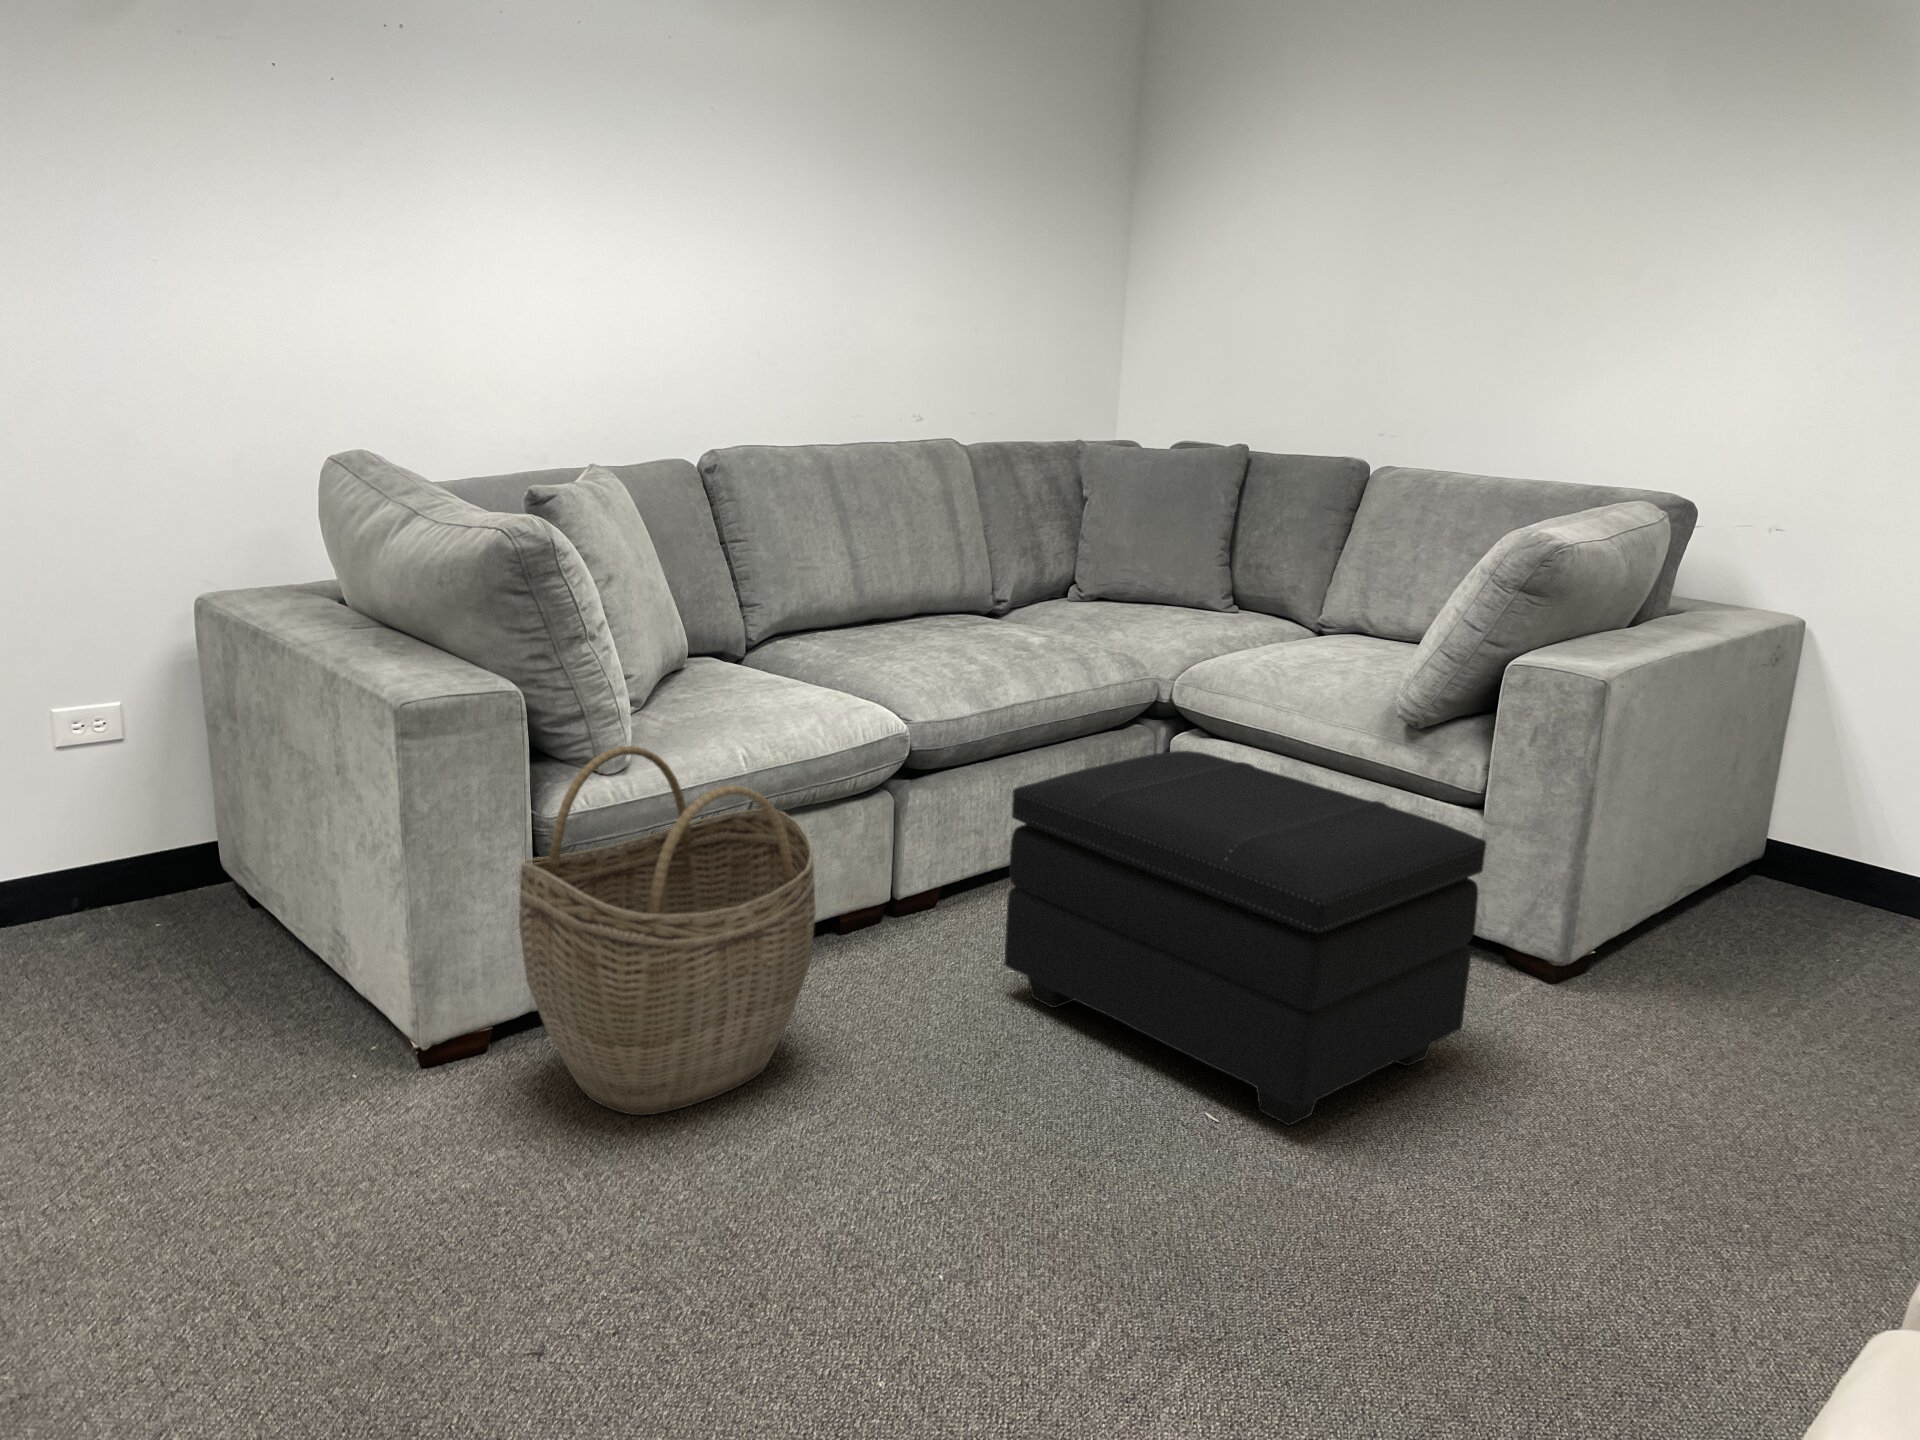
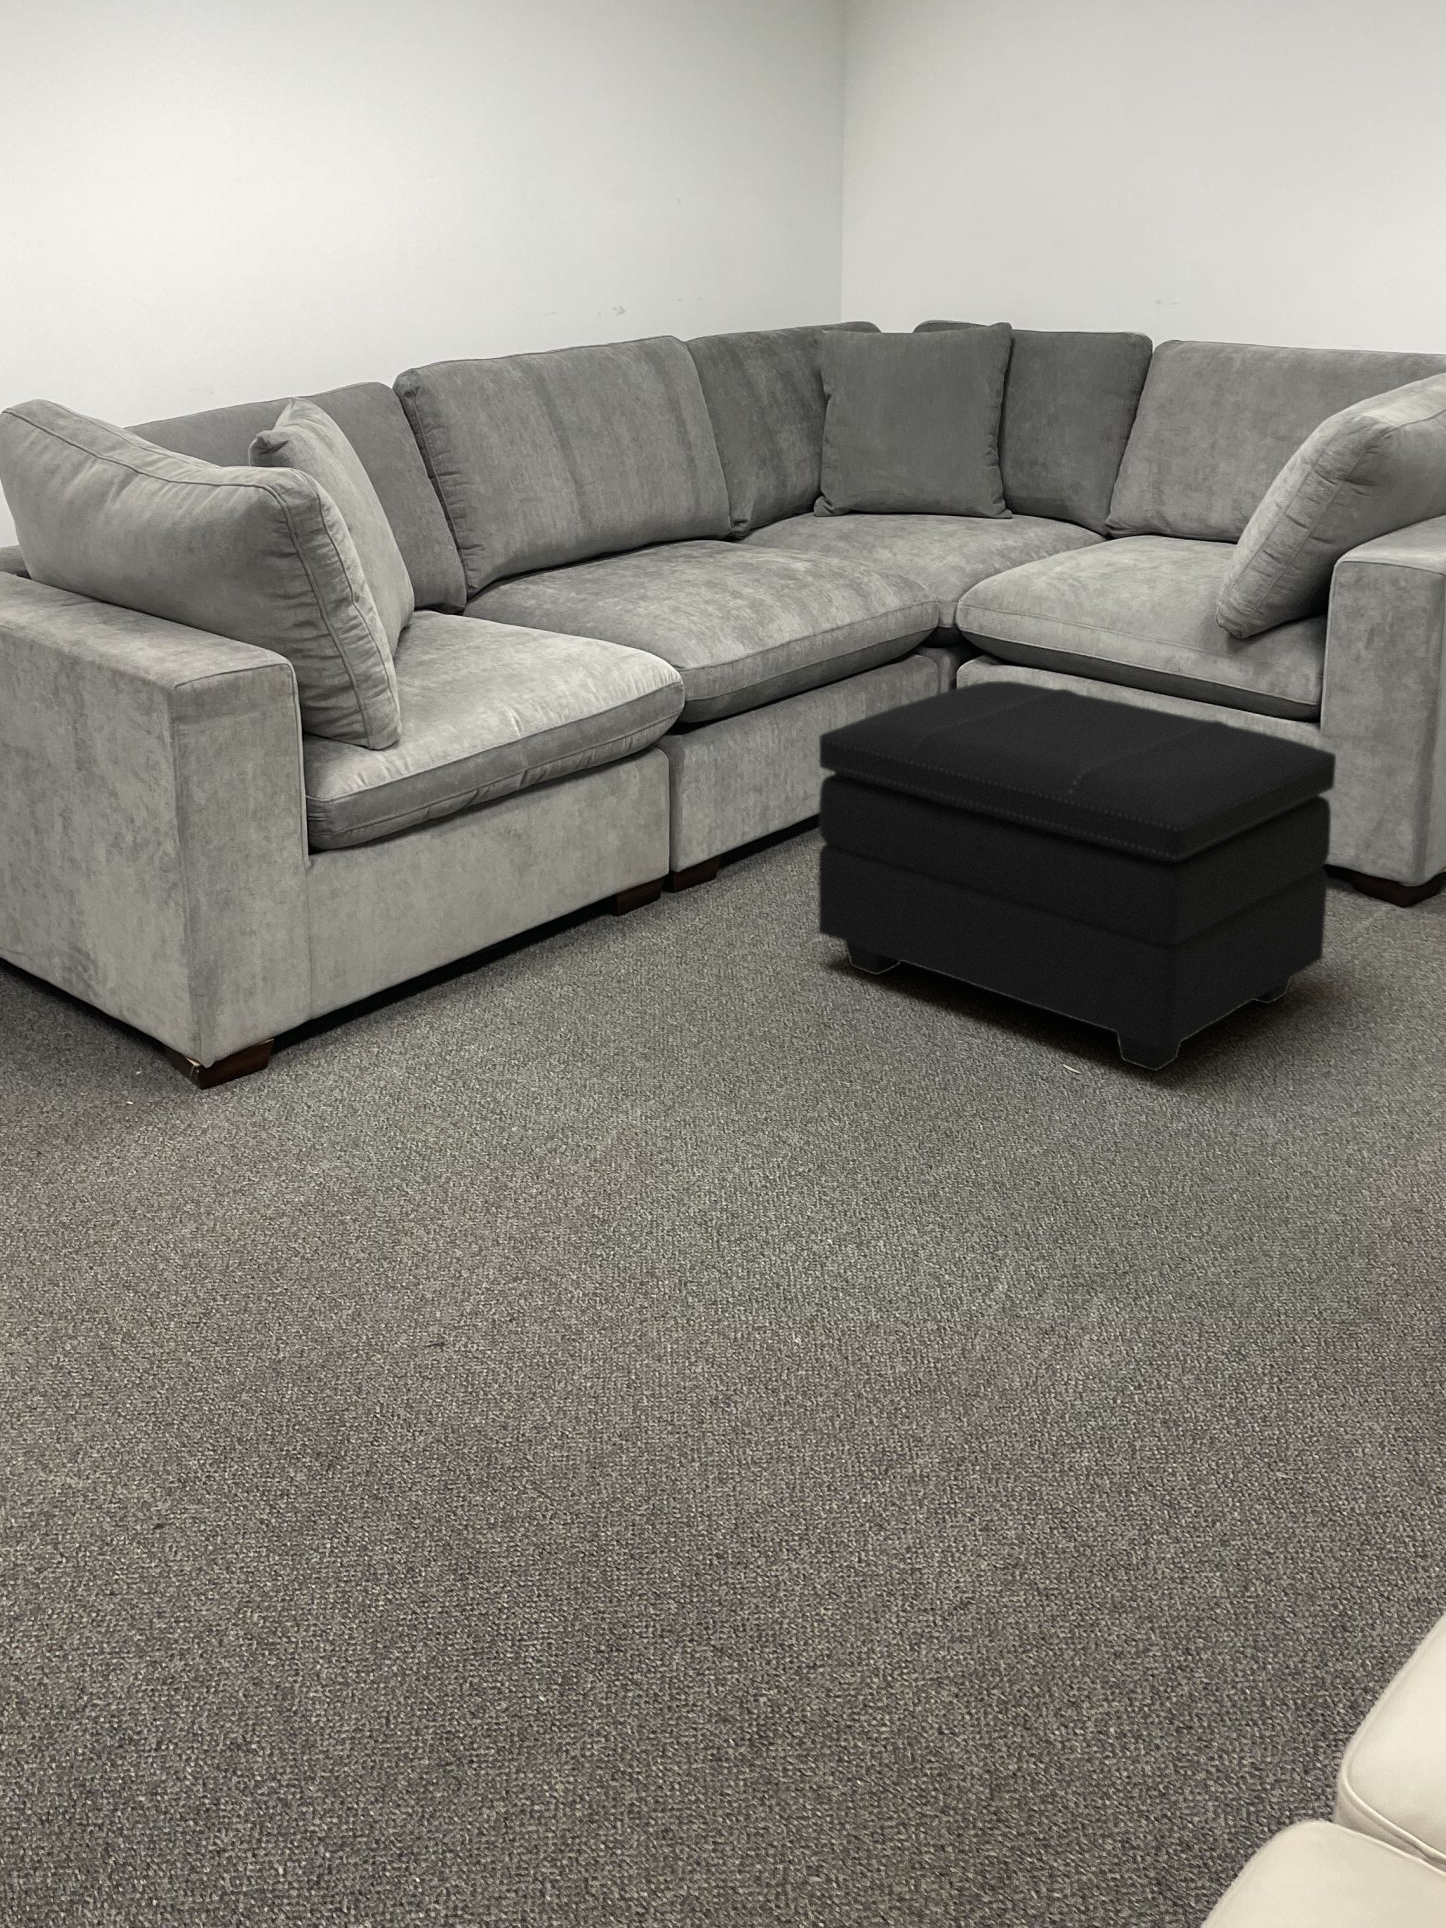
woven basket: present [519,746,816,1115] -> none [312,715,630,1118]

